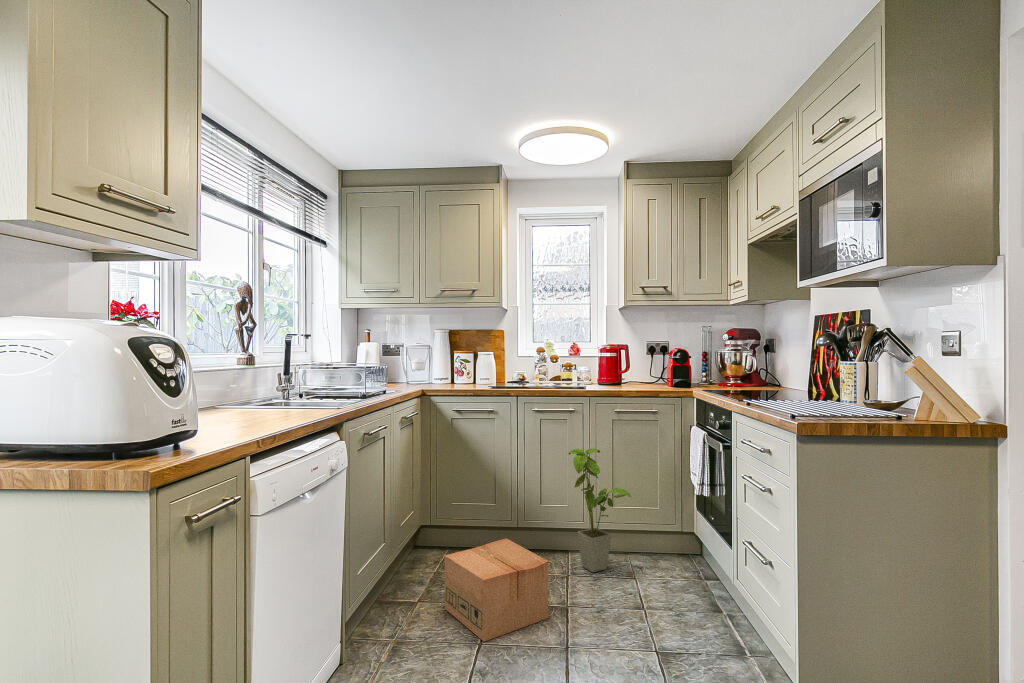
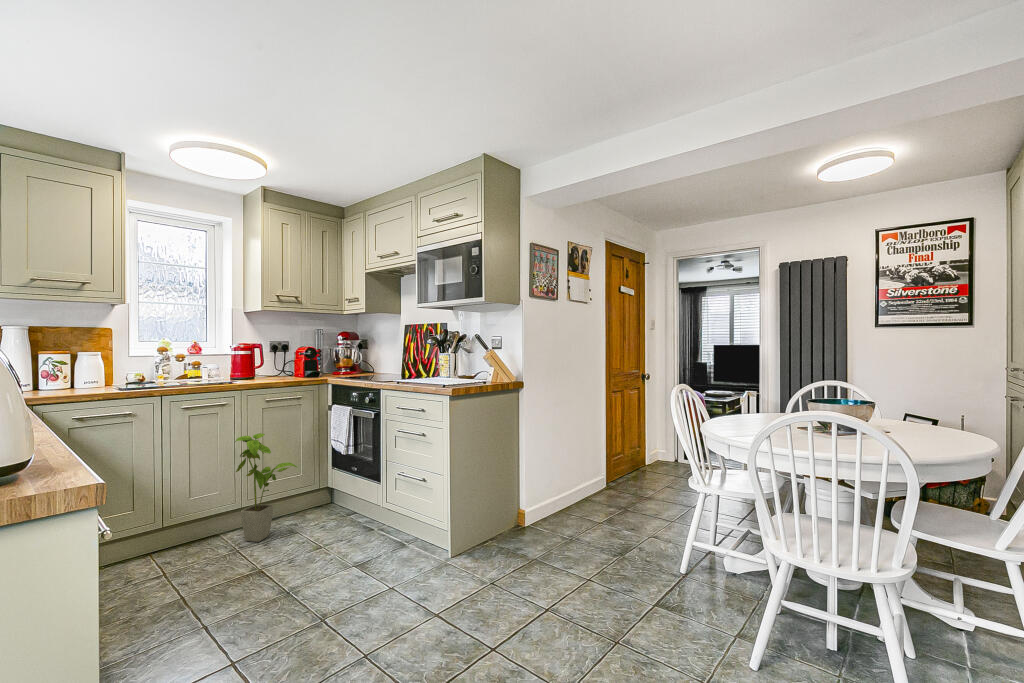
cardboard box: present [445,538,548,642] -> none [131,531,252,622]

